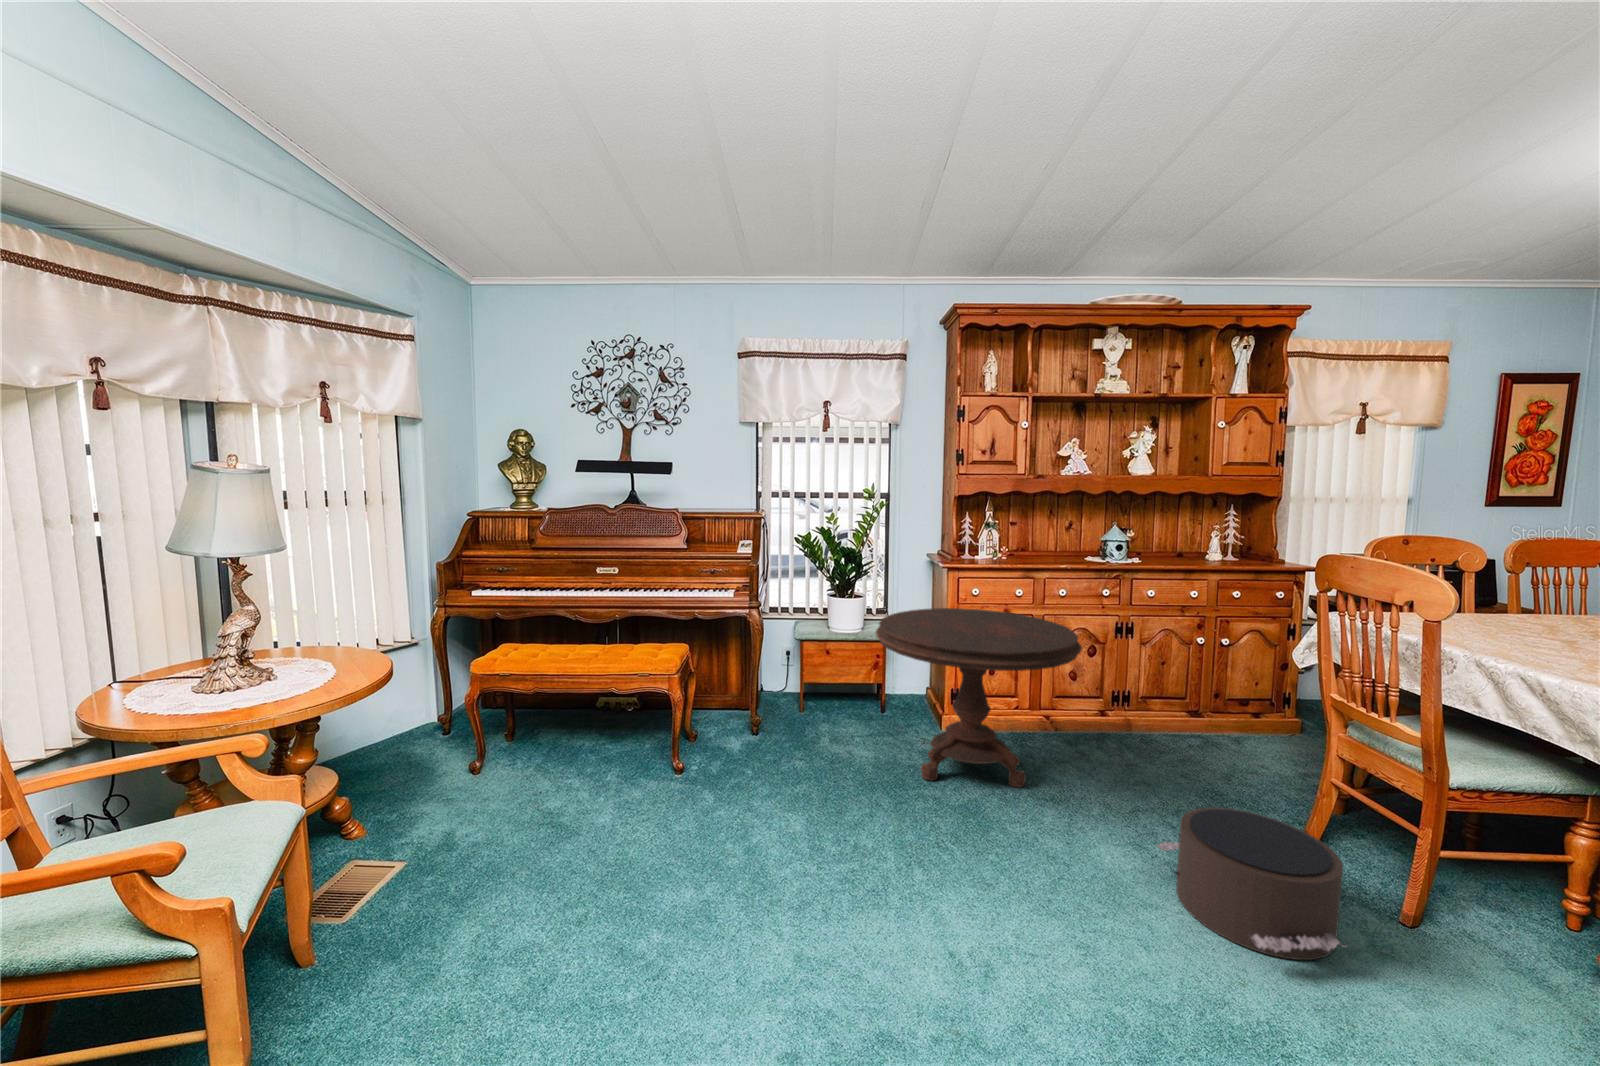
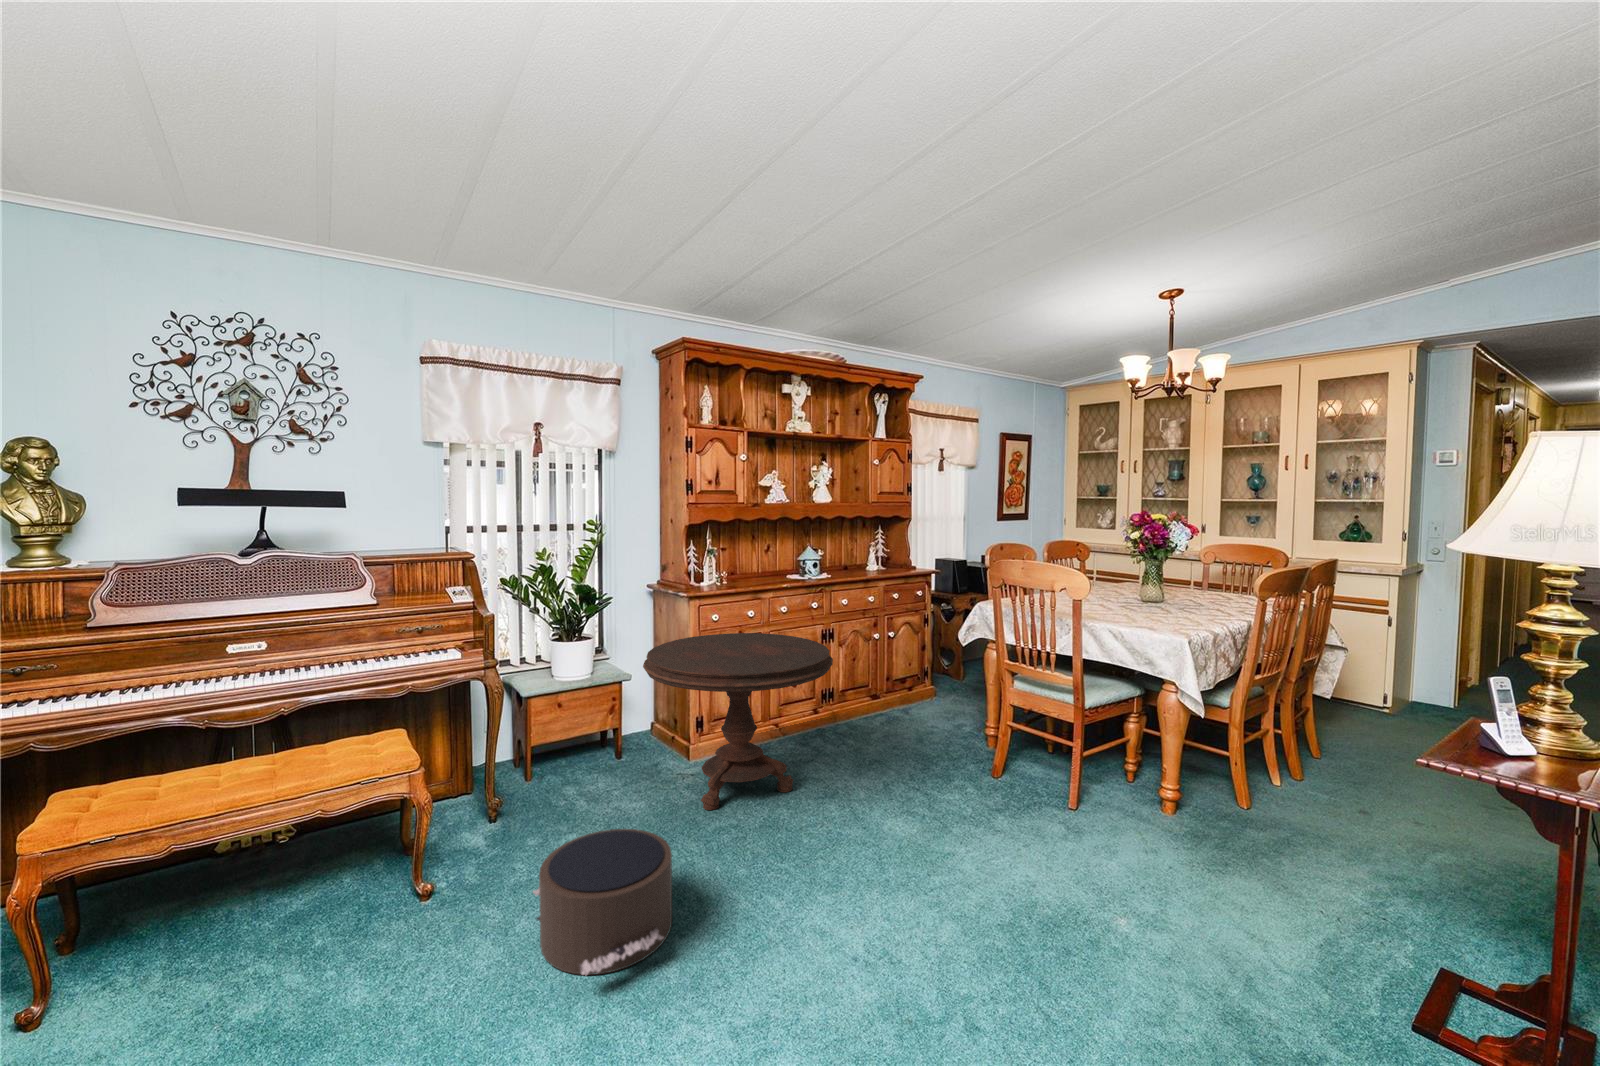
pouf: present [1156,807,1346,960] -> present [533,829,672,975]

